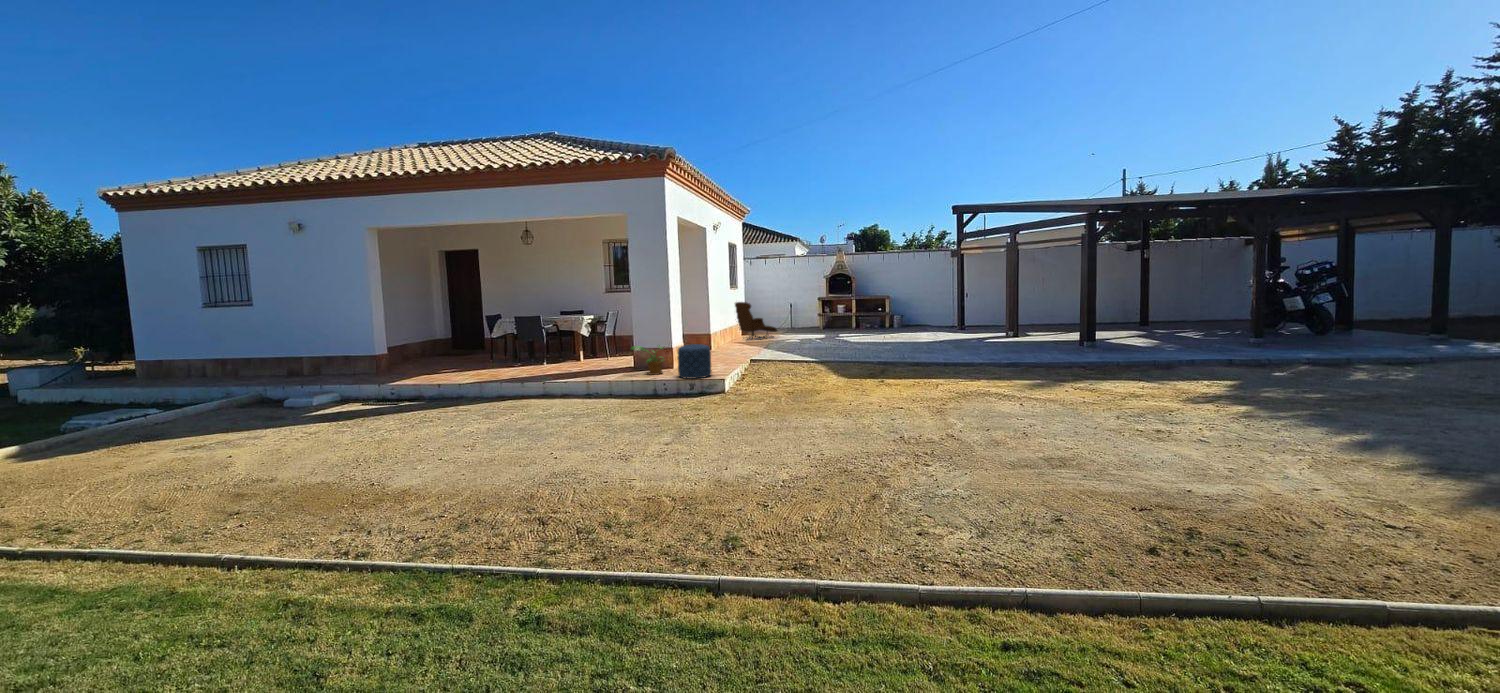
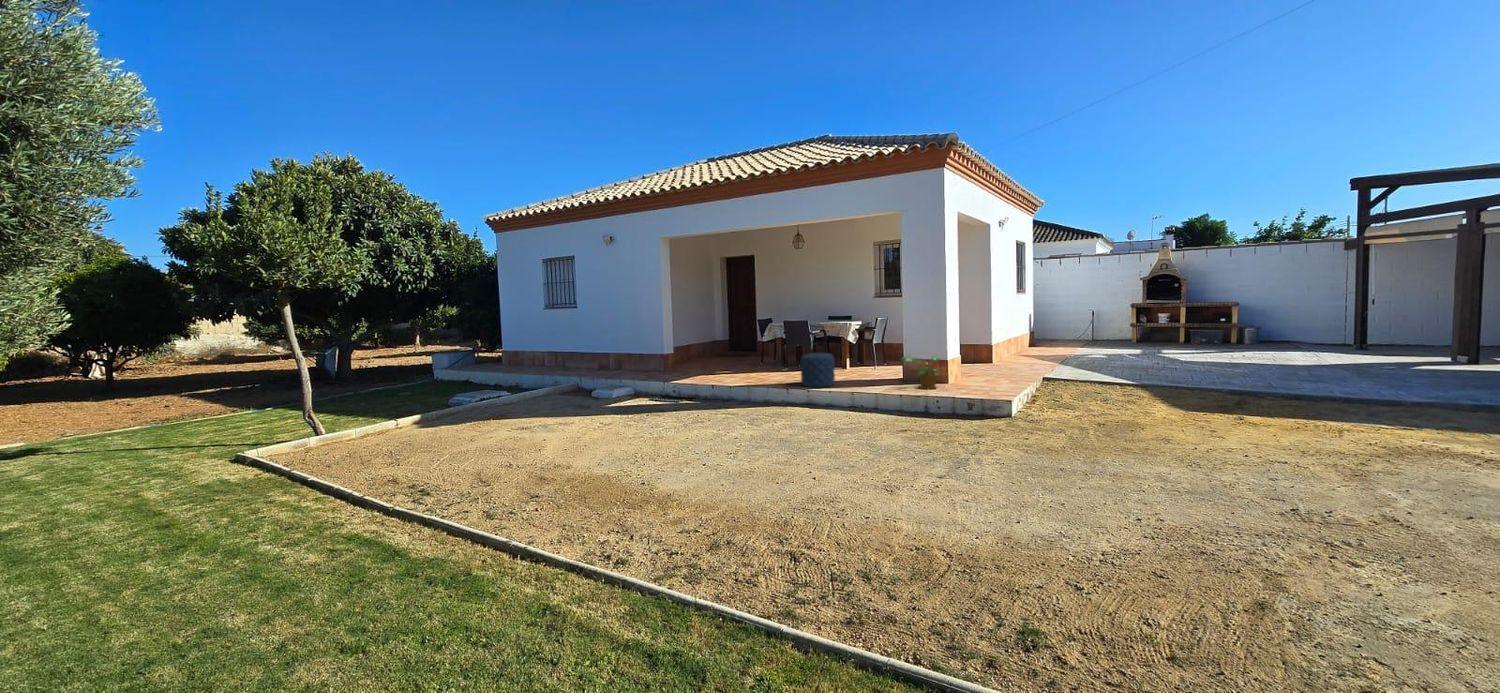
lounge chair: present [735,302,777,339] -> none [1022,308,1076,353]
pouf: present [678,344,711,379] -> present [801,353,835,387]

